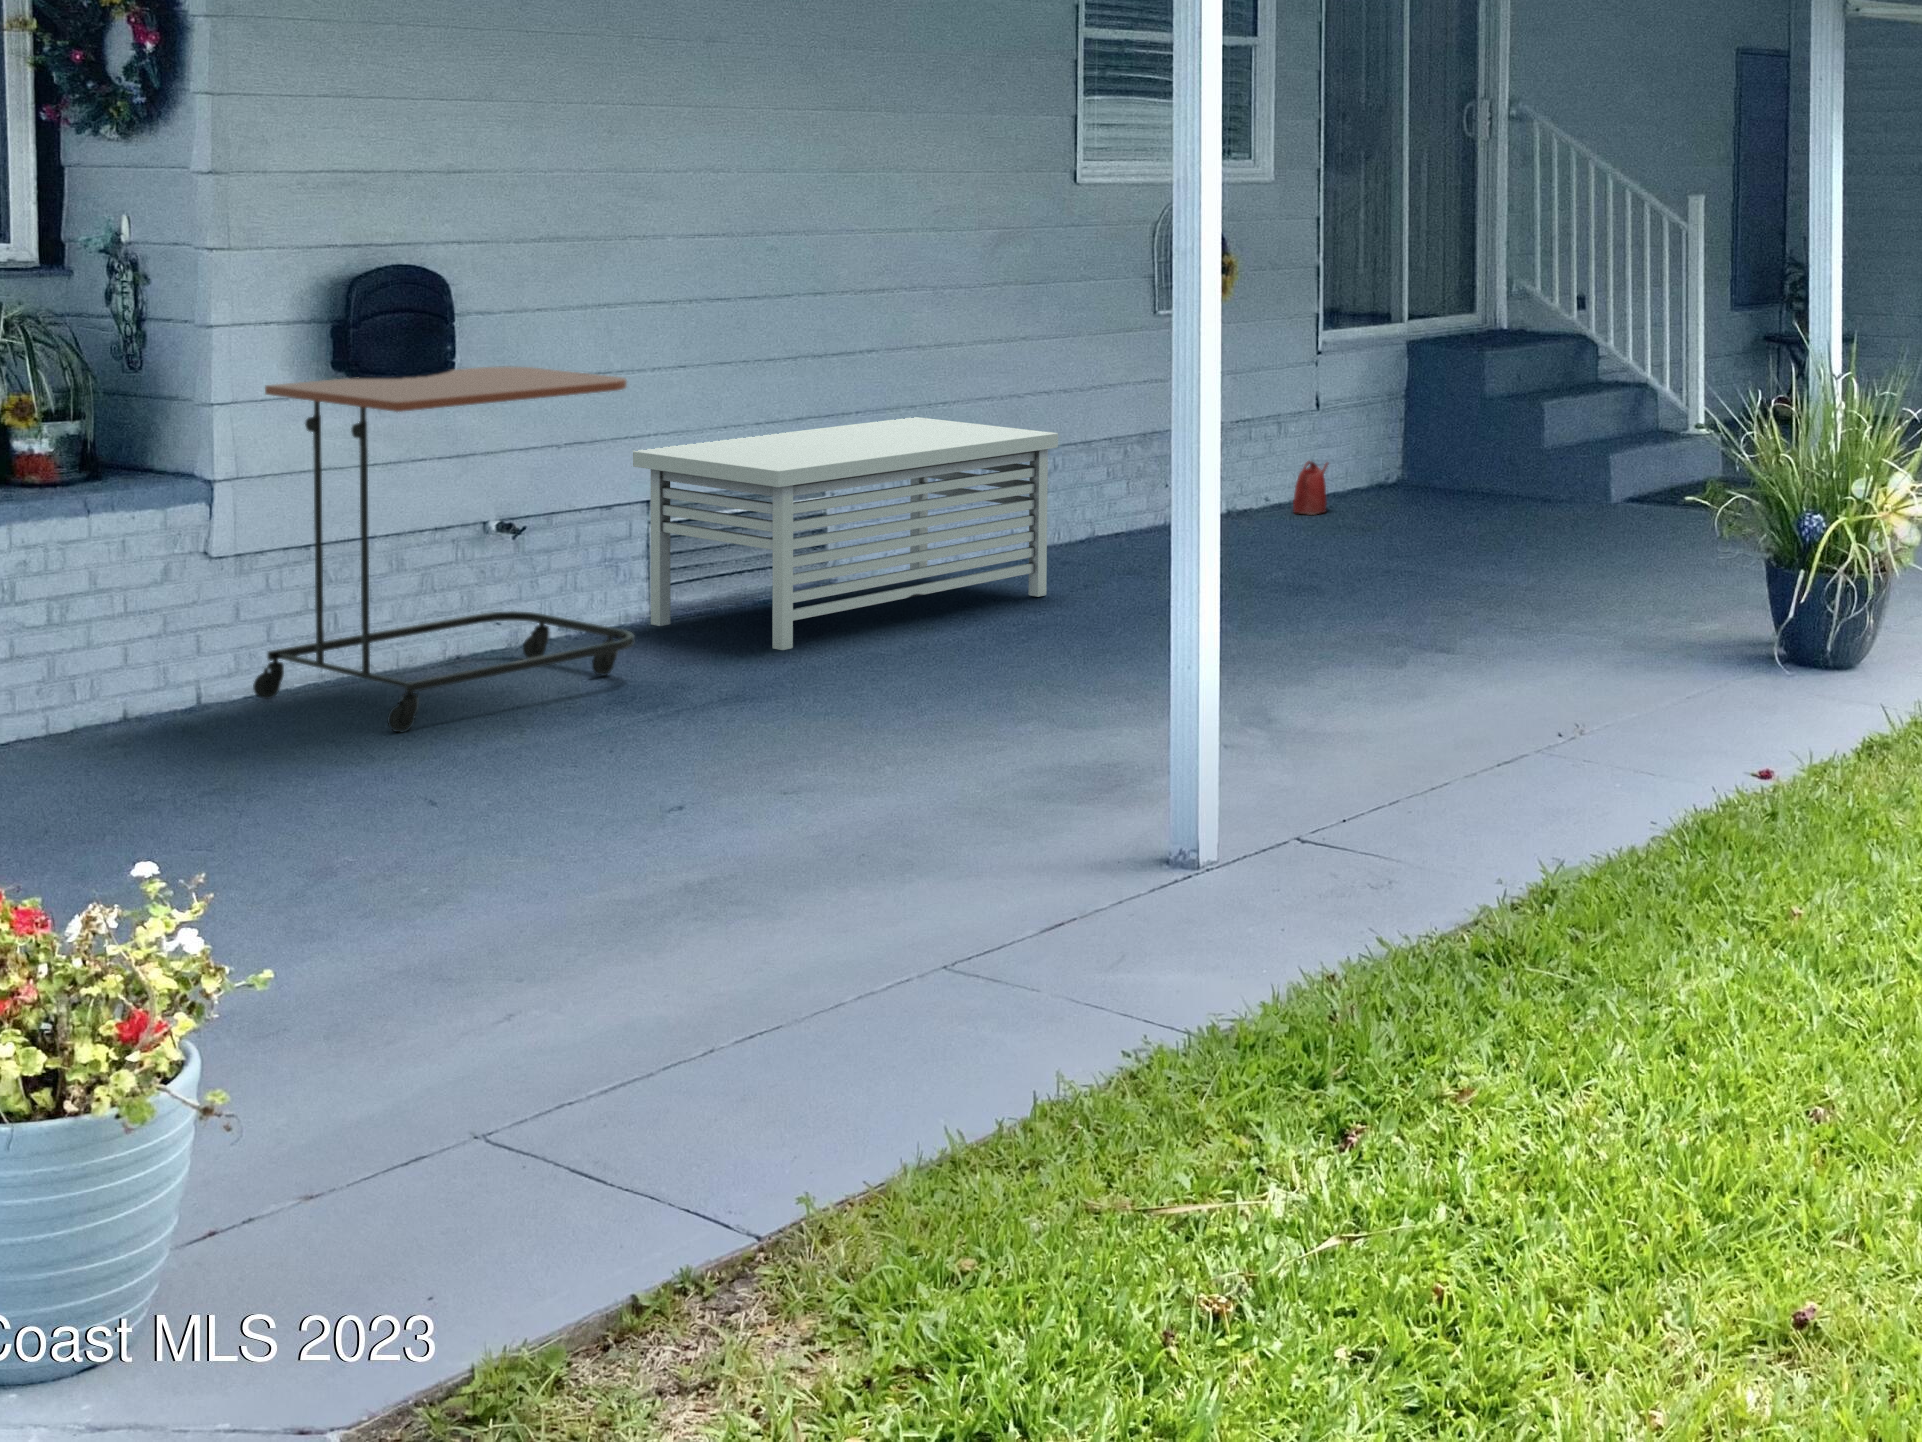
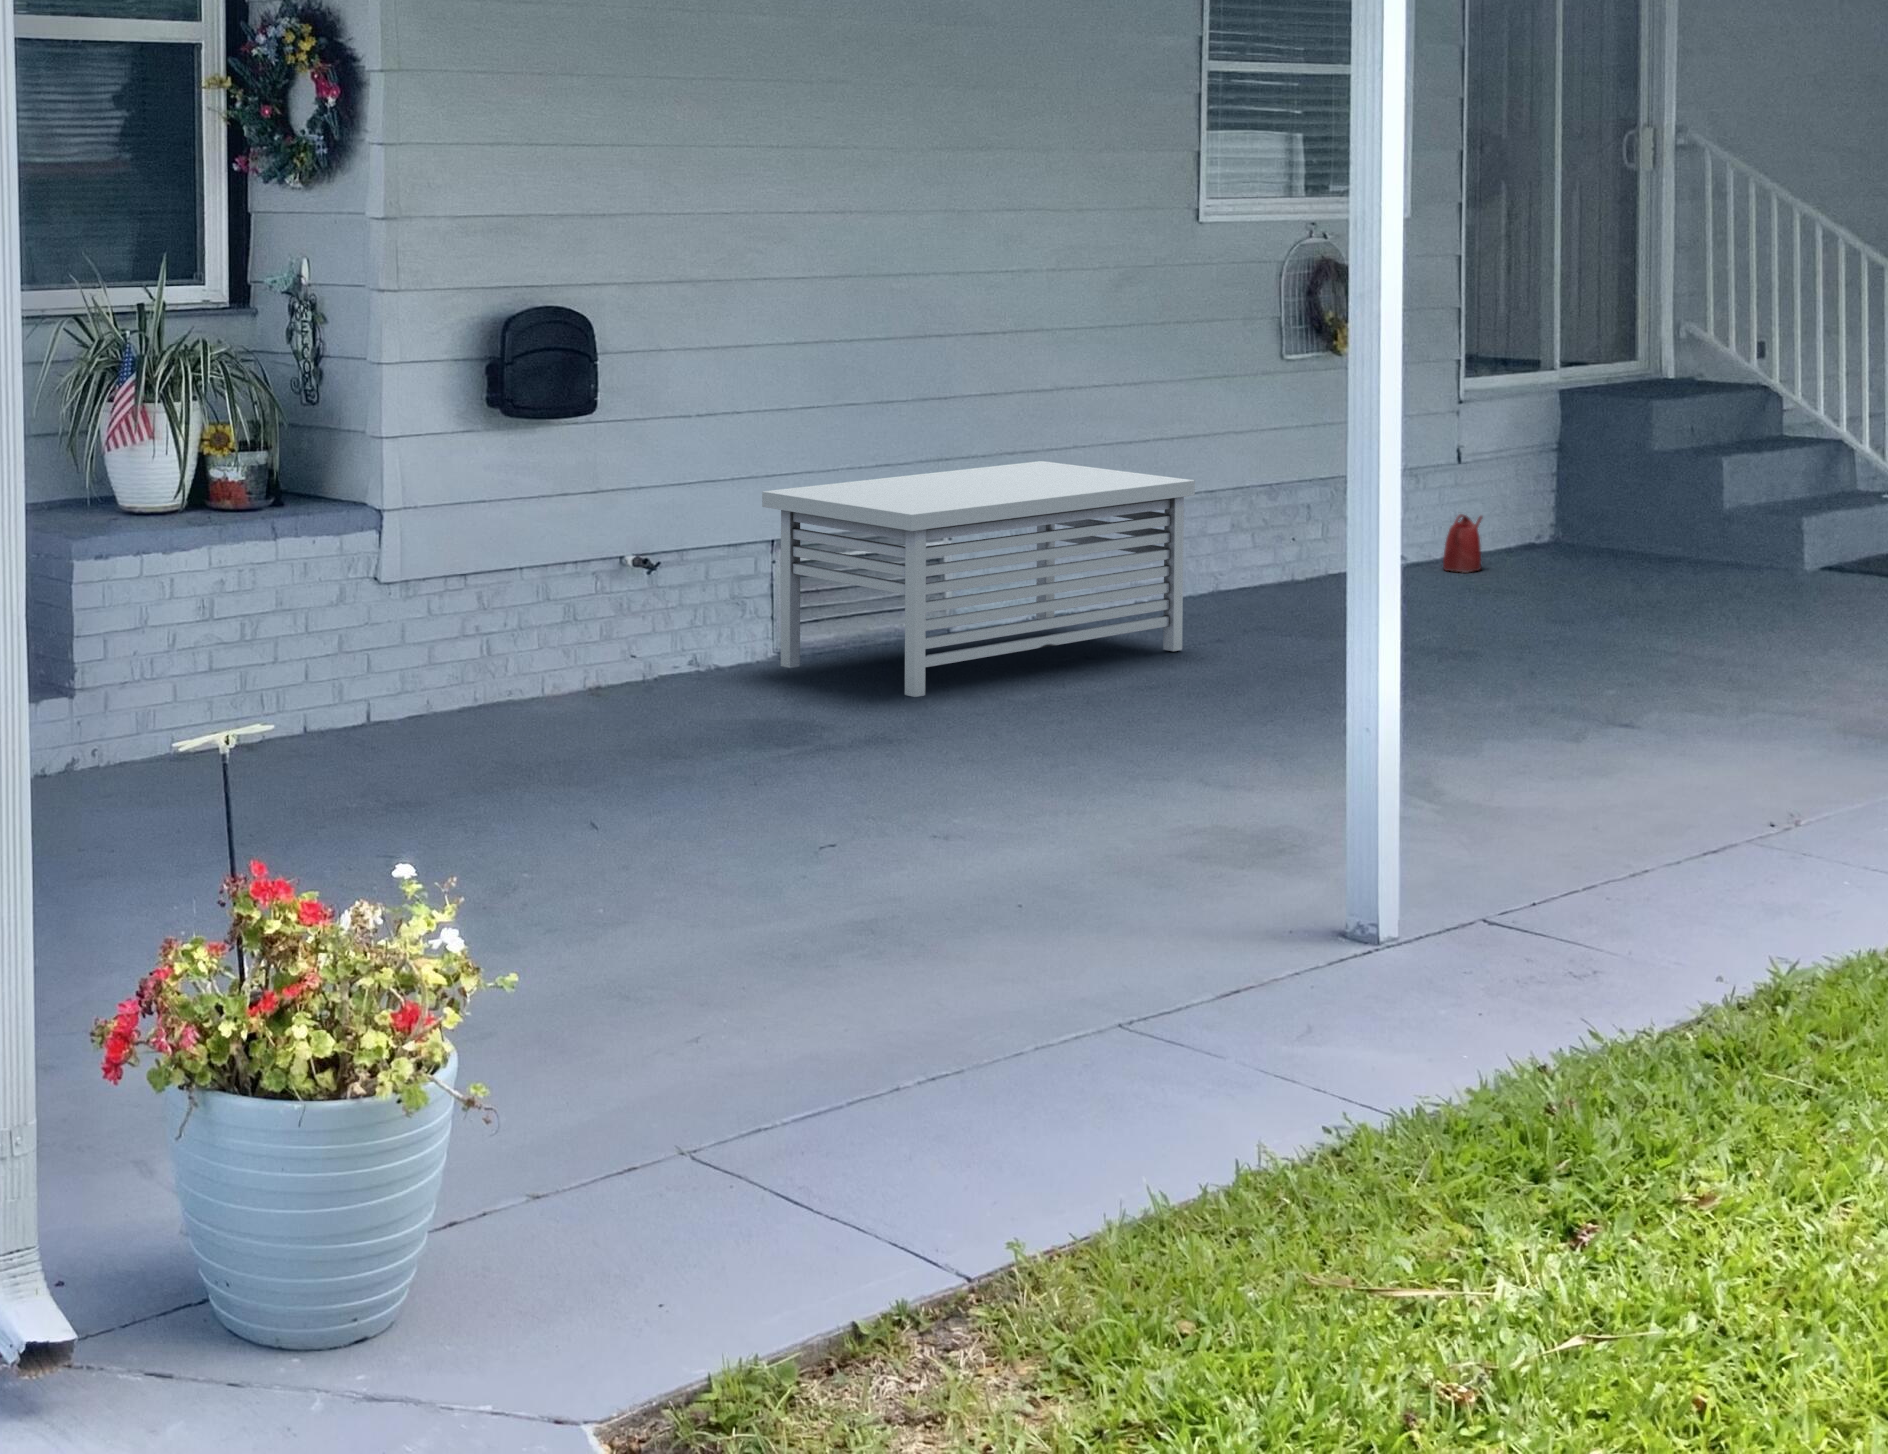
side table: present [253,366,634,732] -> none [417,406,772,763]

